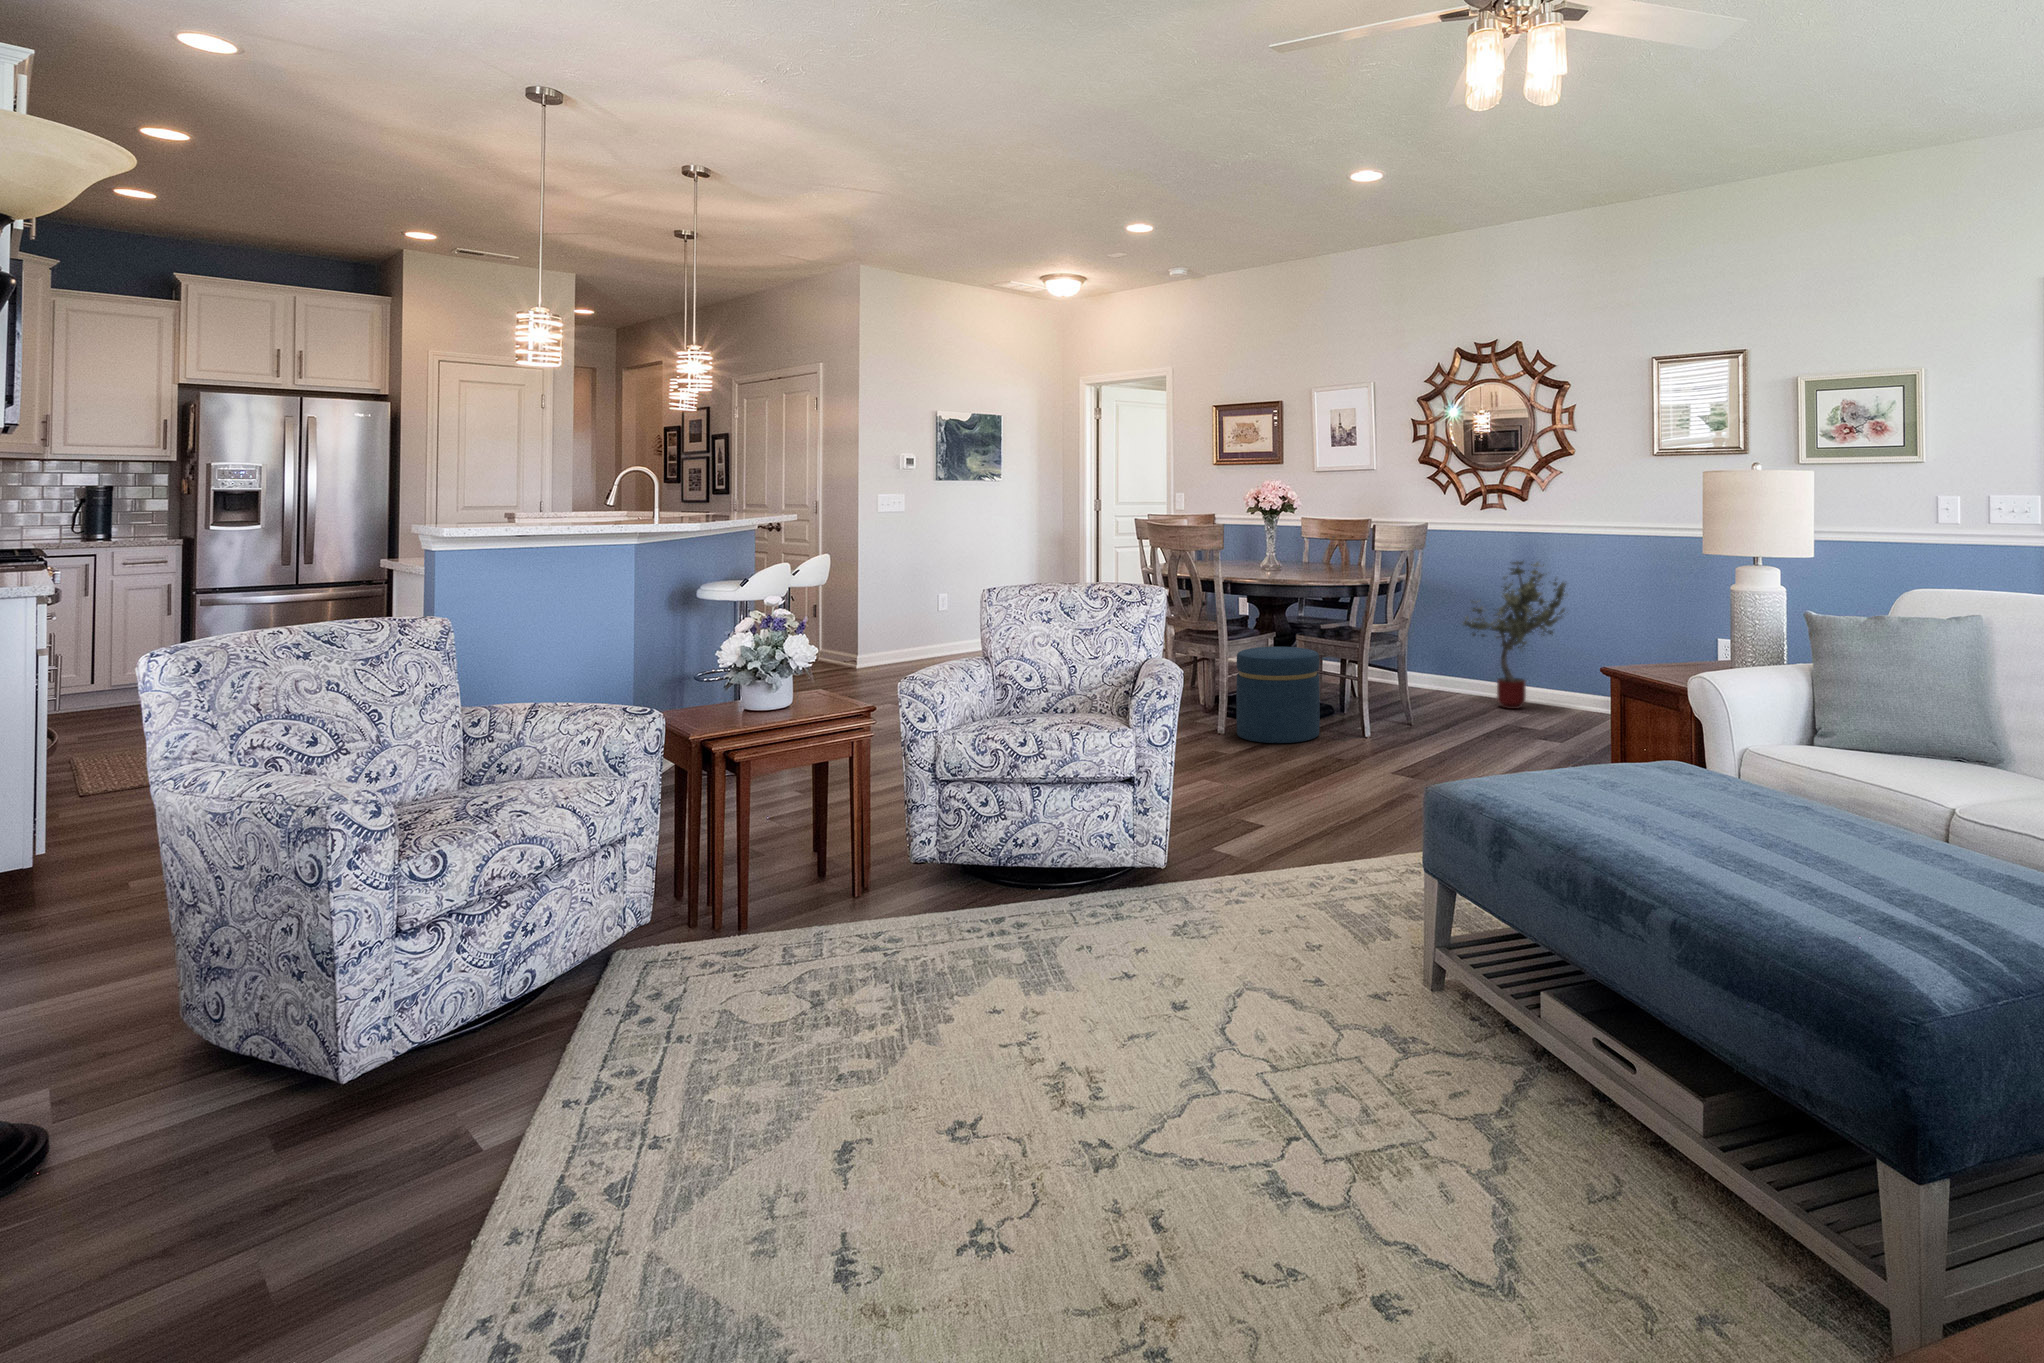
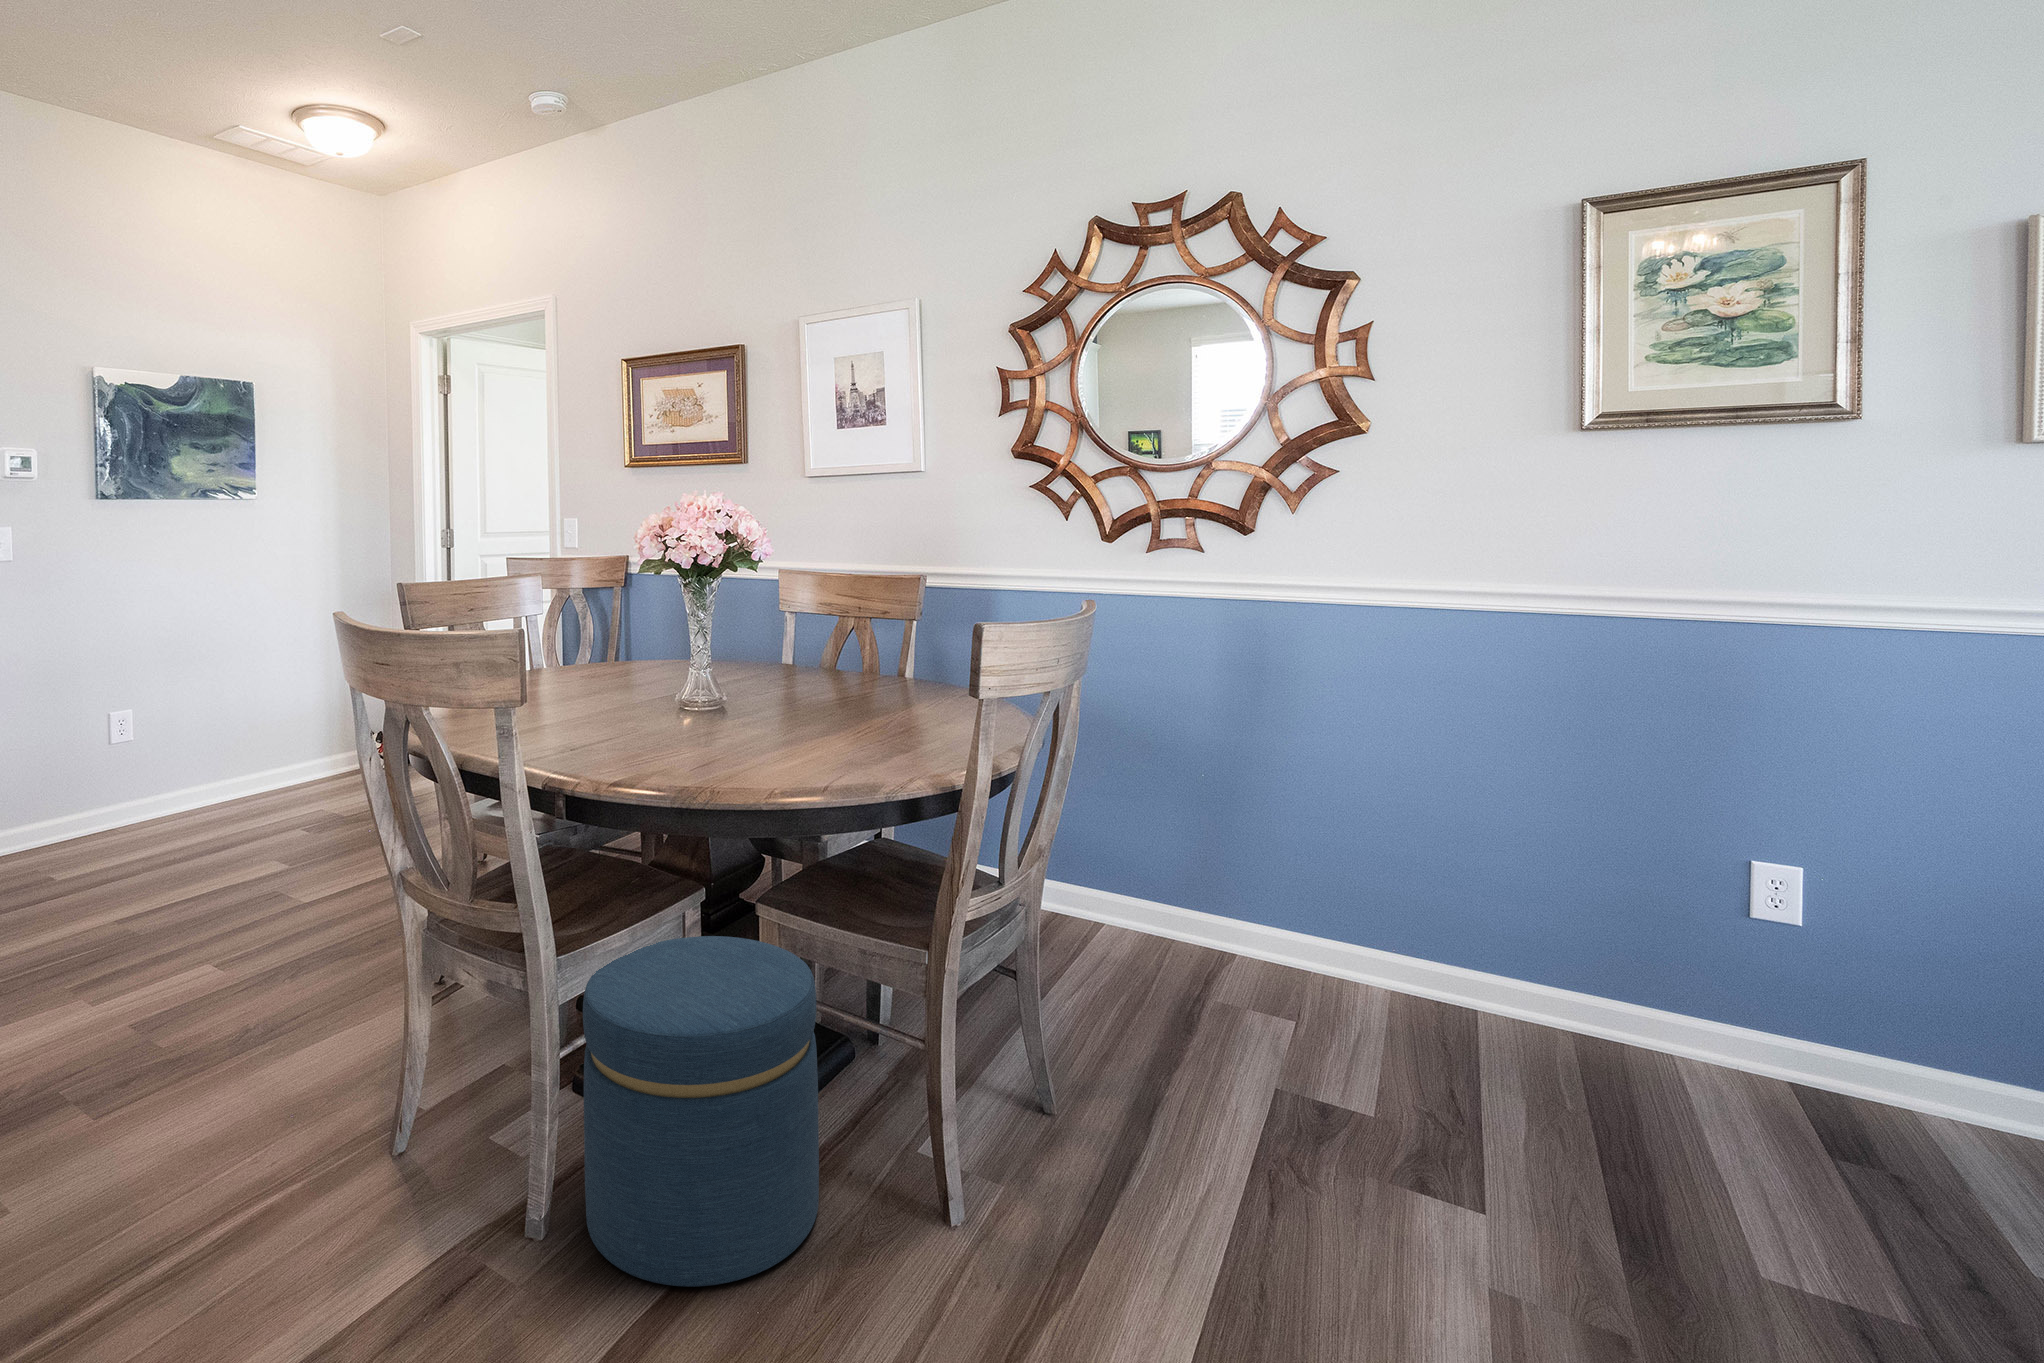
potted tree: present [1463,562,1566,709] -> none [1121,672,1407,1016]

